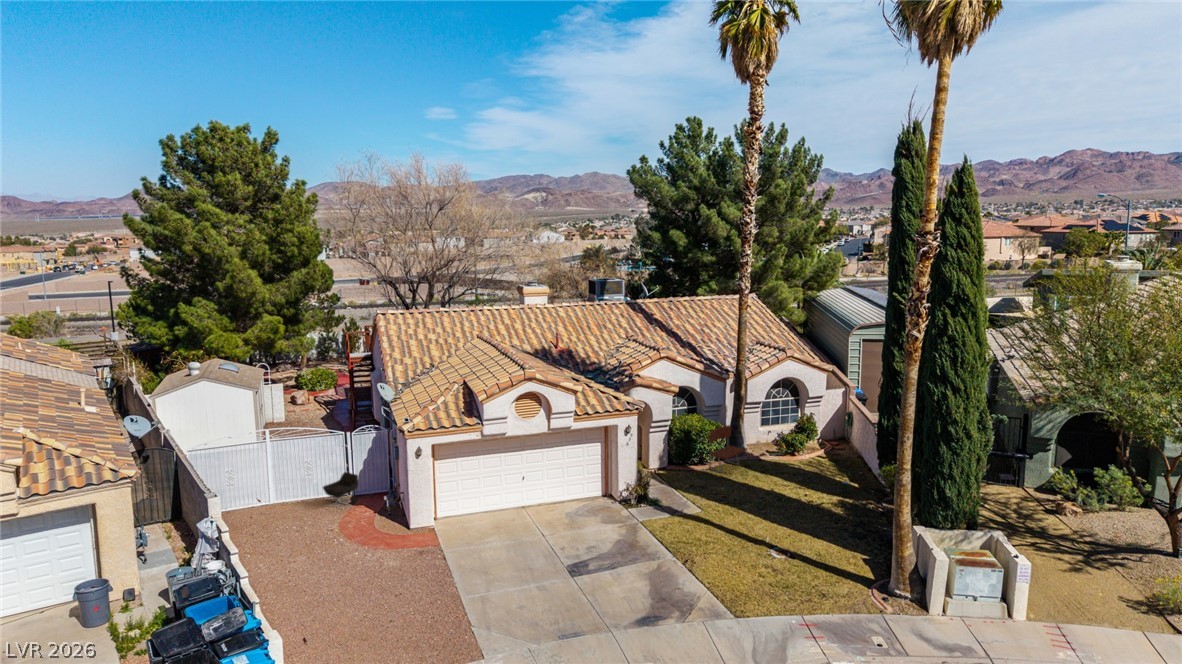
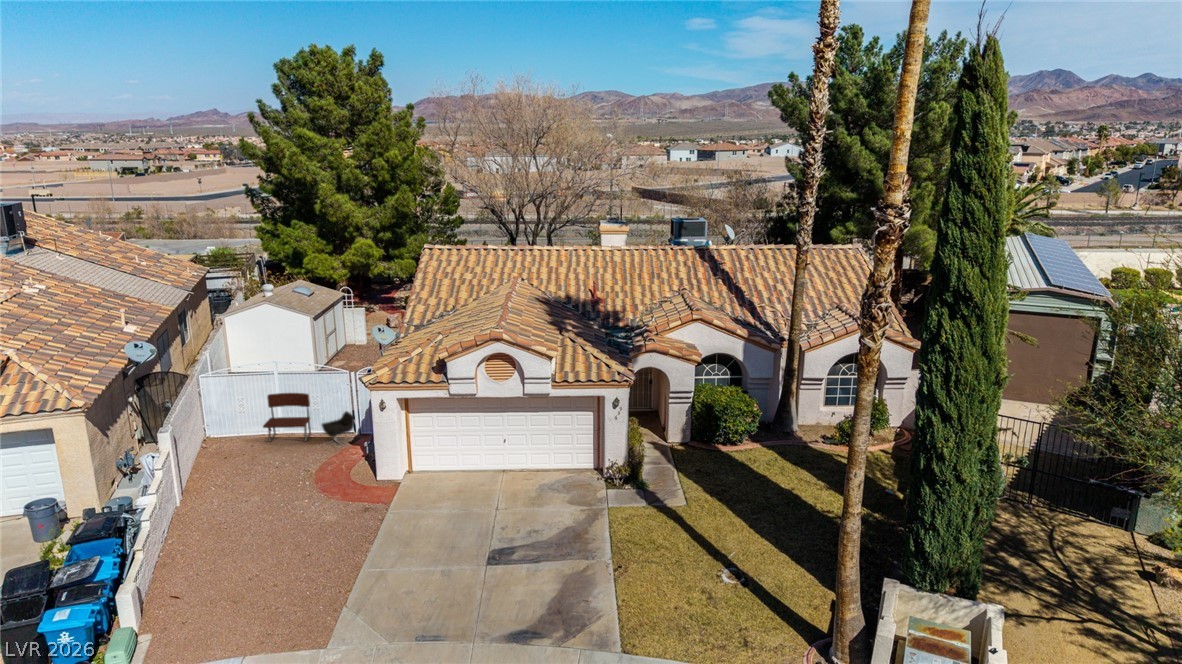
bench: present [709,425,745,473] -> present [263,393,311,442]

